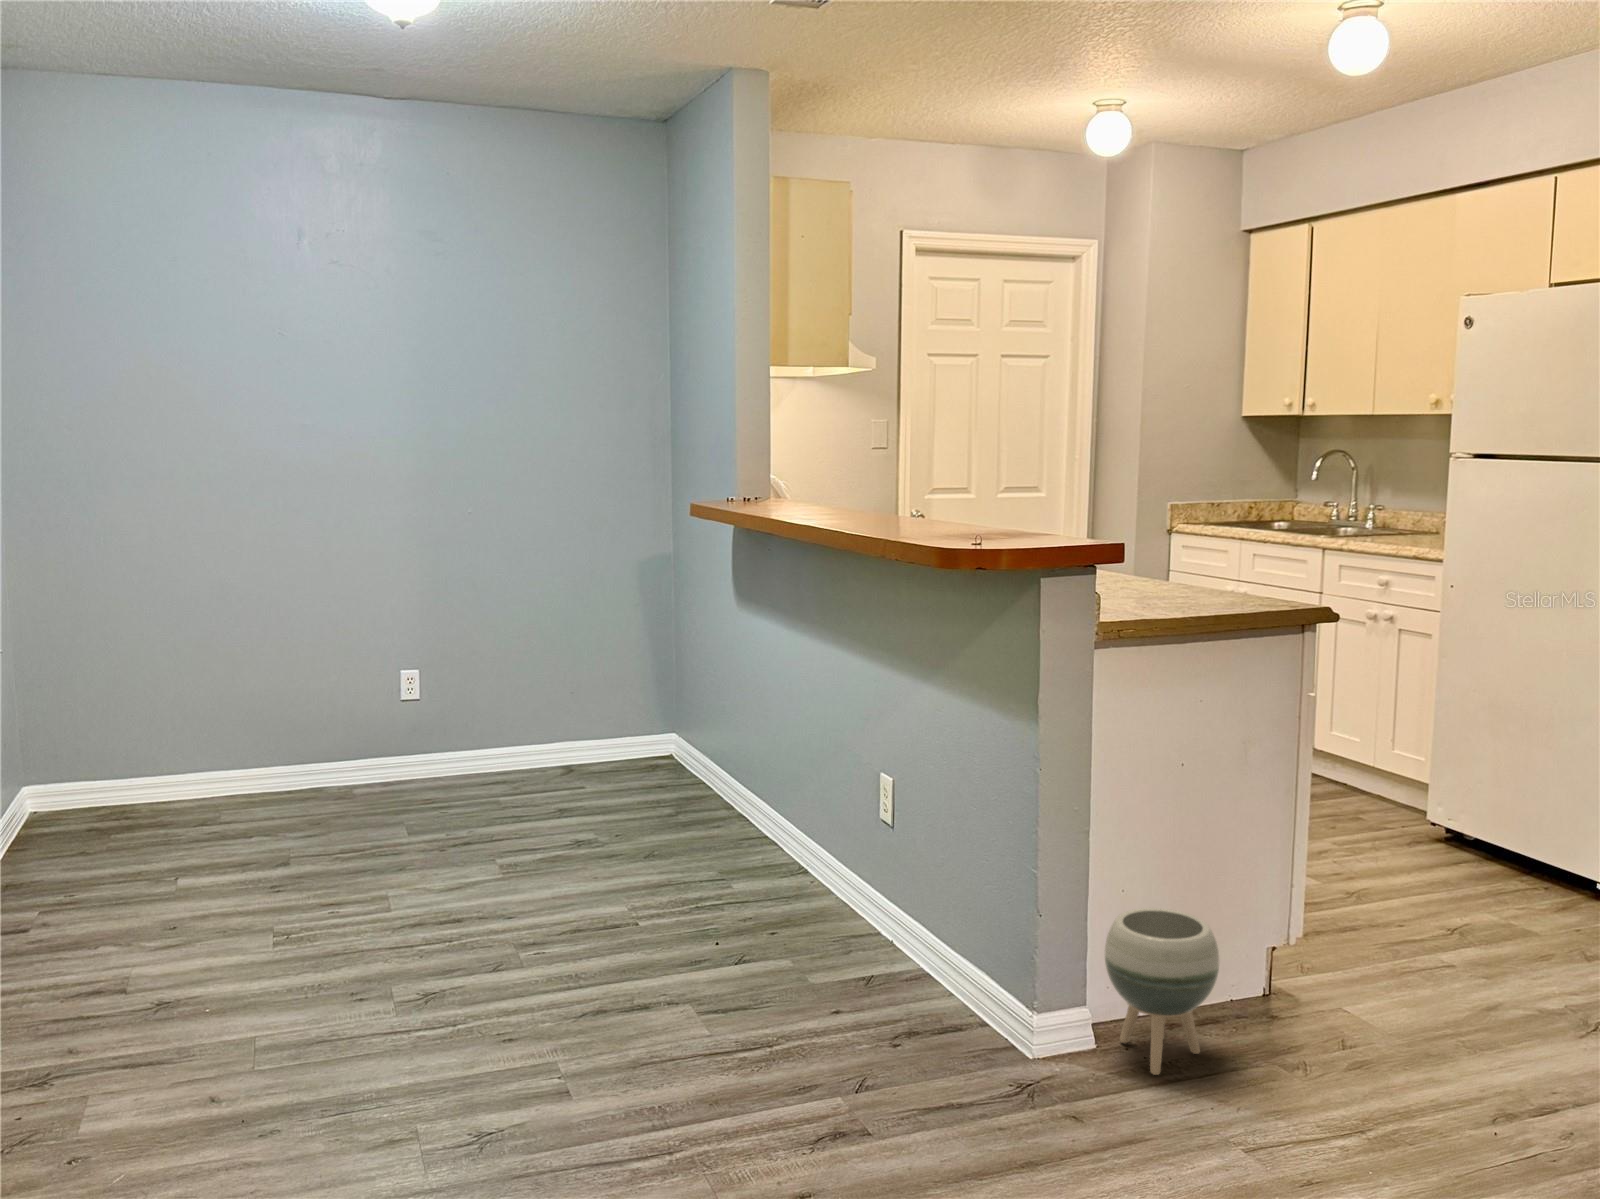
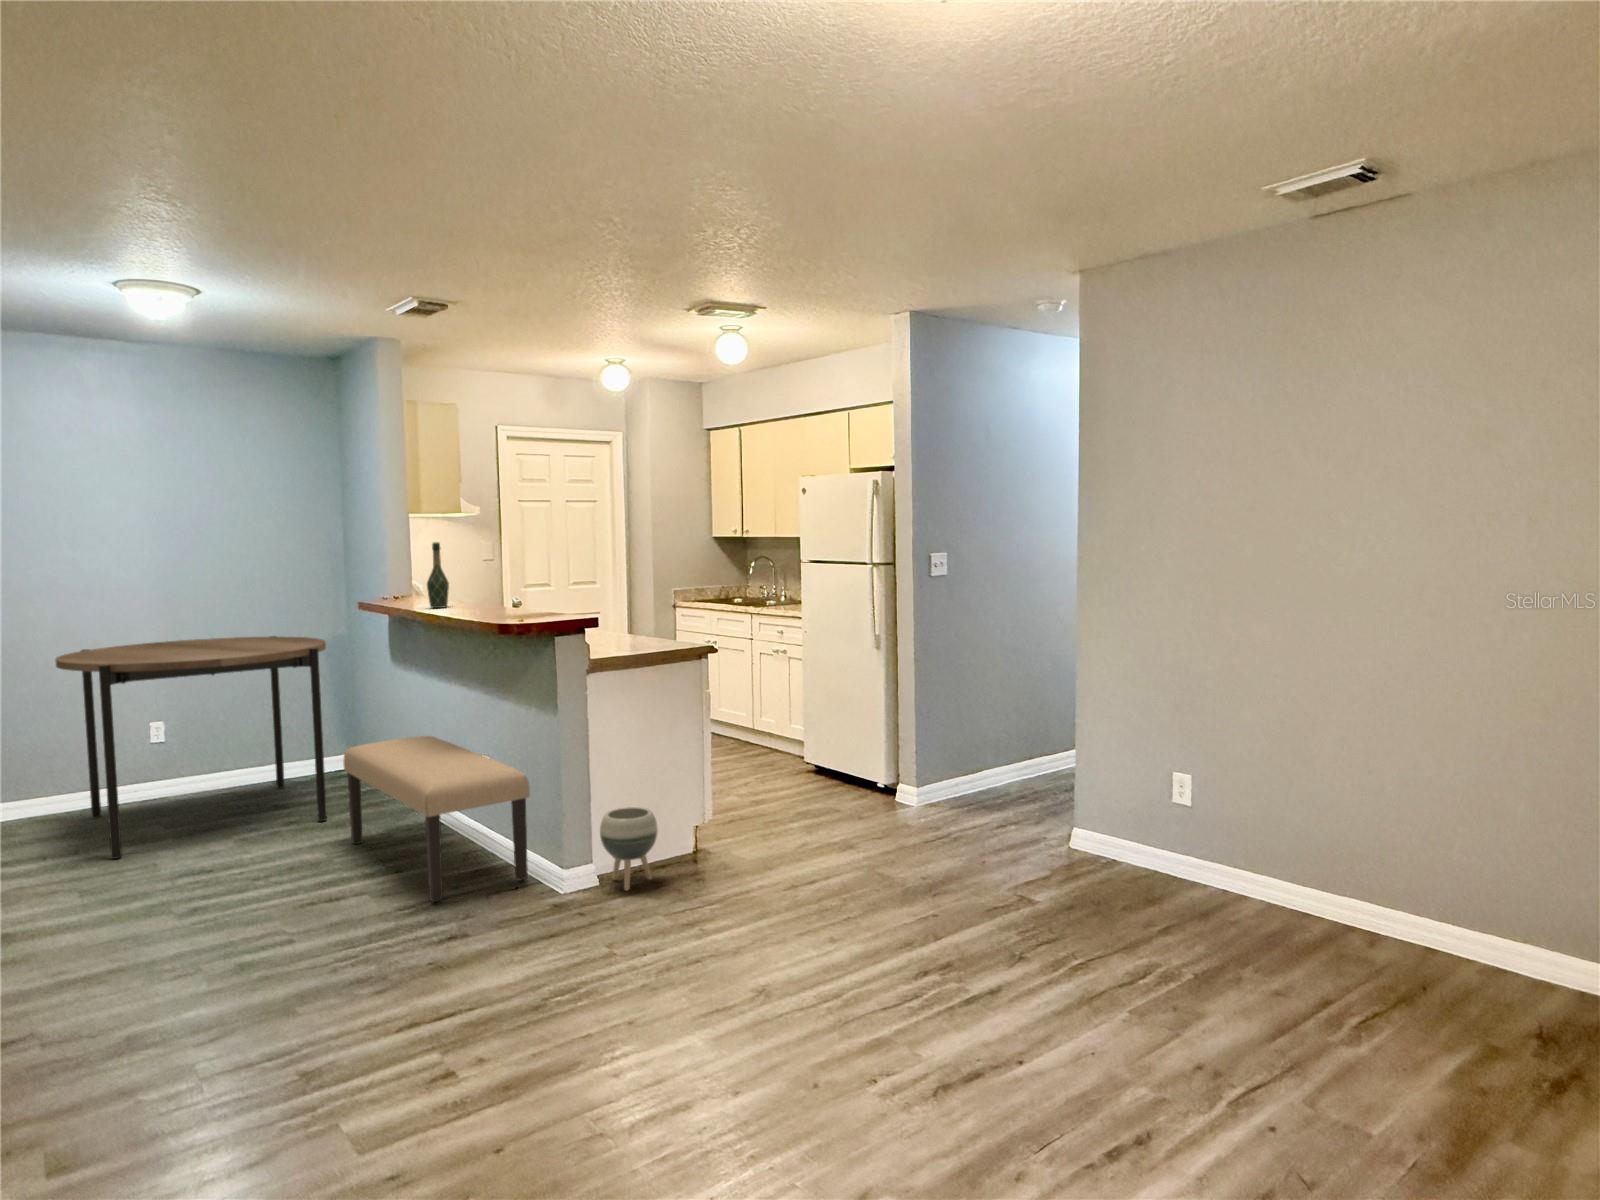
wine bottle: none [800,402,836,514] -> present [427,542,449,608]
dining table: none [281,549,645,873] -> present [56,636,327,859]
bench: none [662,727,974,1042] -> present [344,736,530,902]

